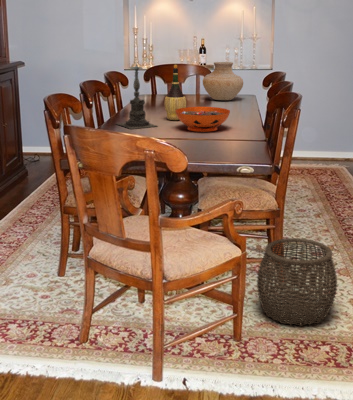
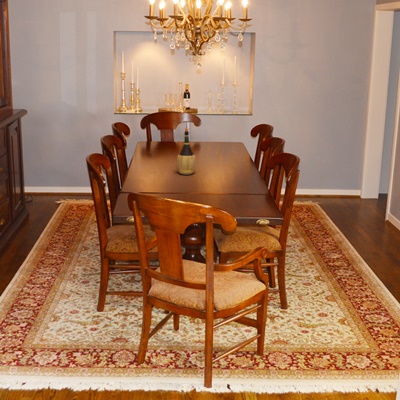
vase: present [203,62,243,100] -> none [198,116,234,150]
candle holder: present [117,63,156,129] -> none [138,125,176,185]
decorative bowl: present [176,107,230,132] -> none [192,164,237,187]
woven basket: present [257,238,337,326] -> none [269,273,332,342]

